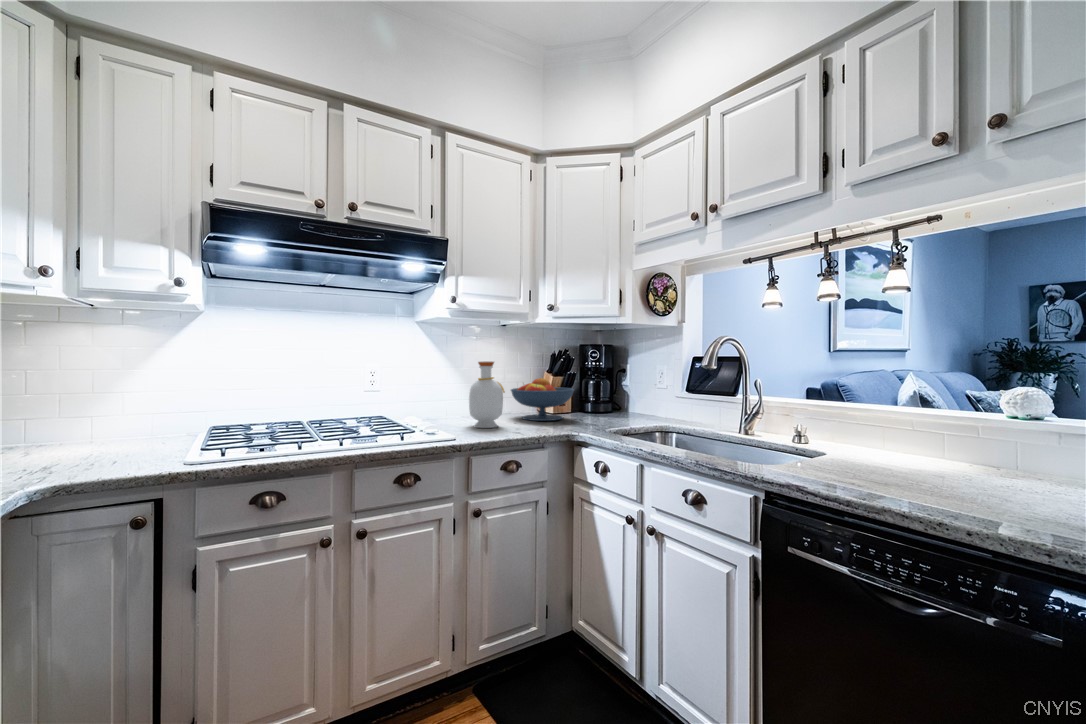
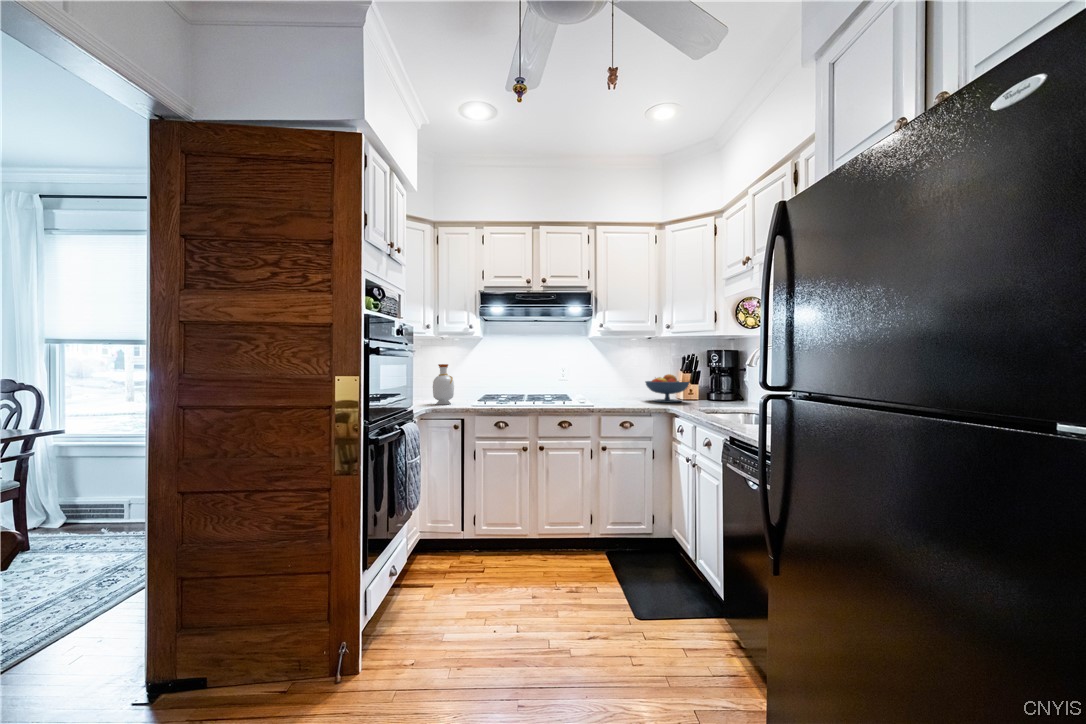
bottle: present [469,362,505,428] -> present [433,364,454,405]

